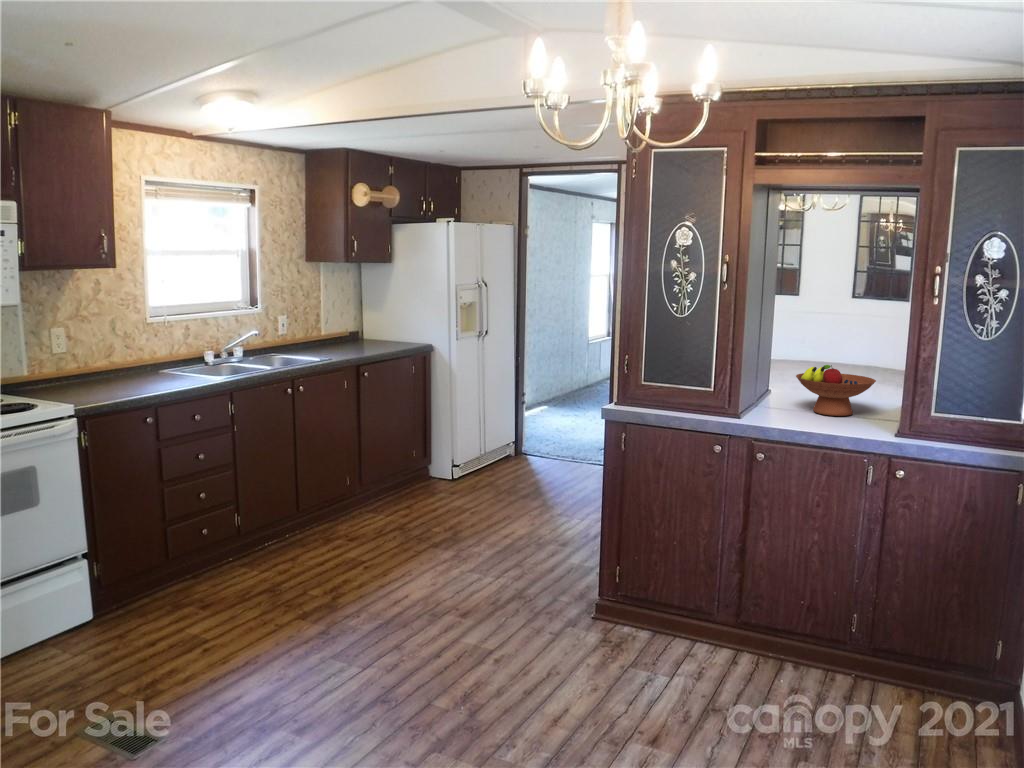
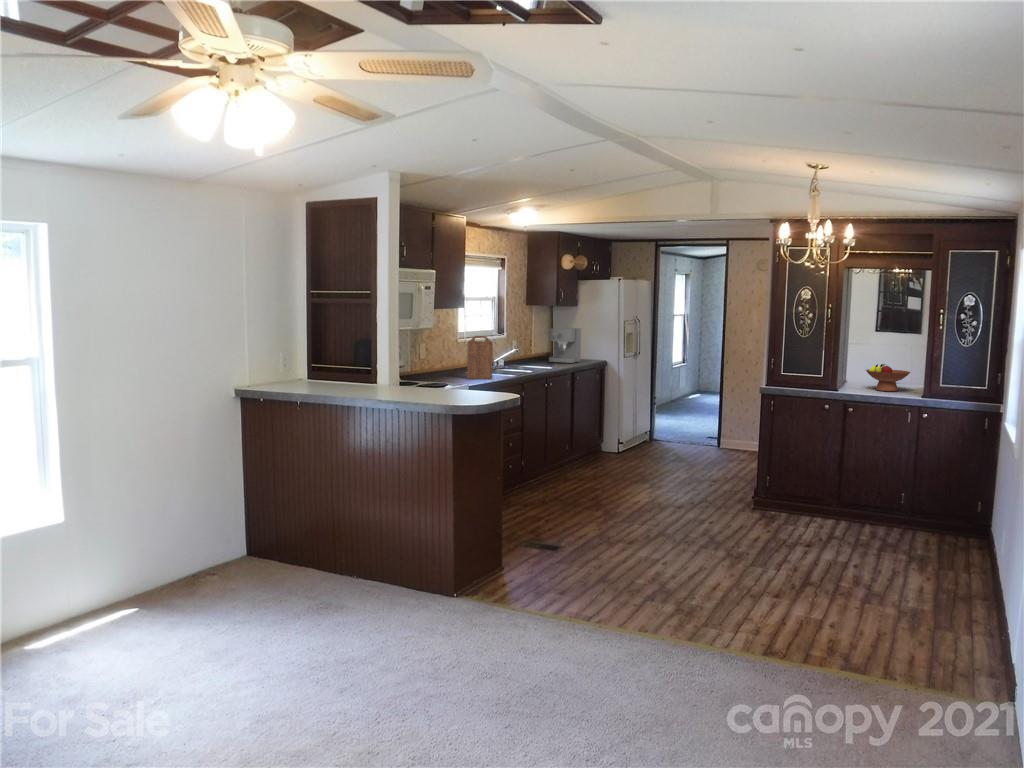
coffee maker: none [340,295,392,350] -> present [549,327,581,363]
cutting board: none [104,315,152,390] -> present [467,336,493,379]

